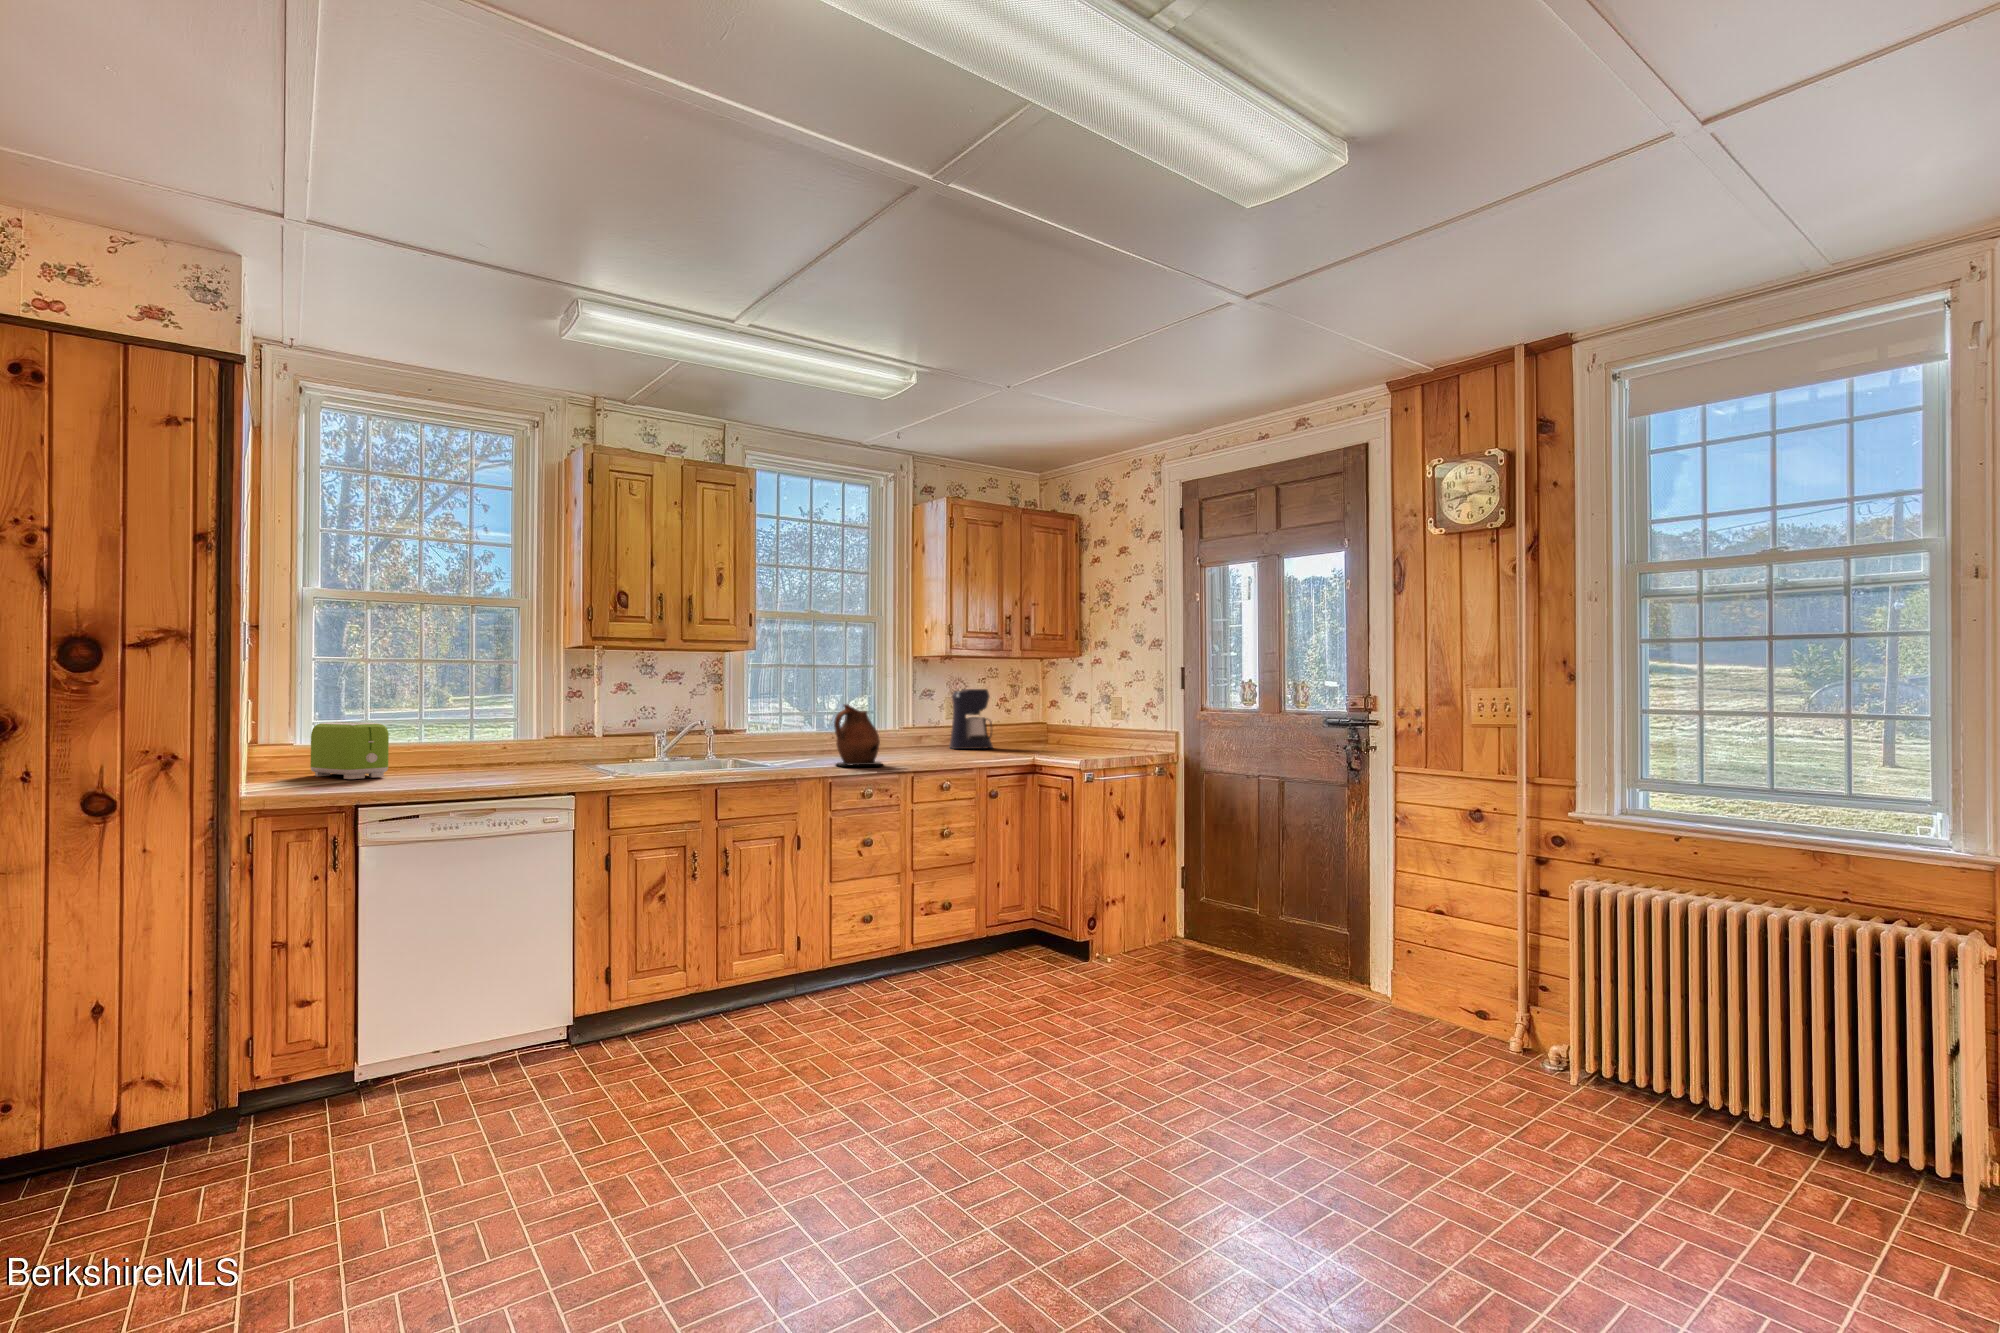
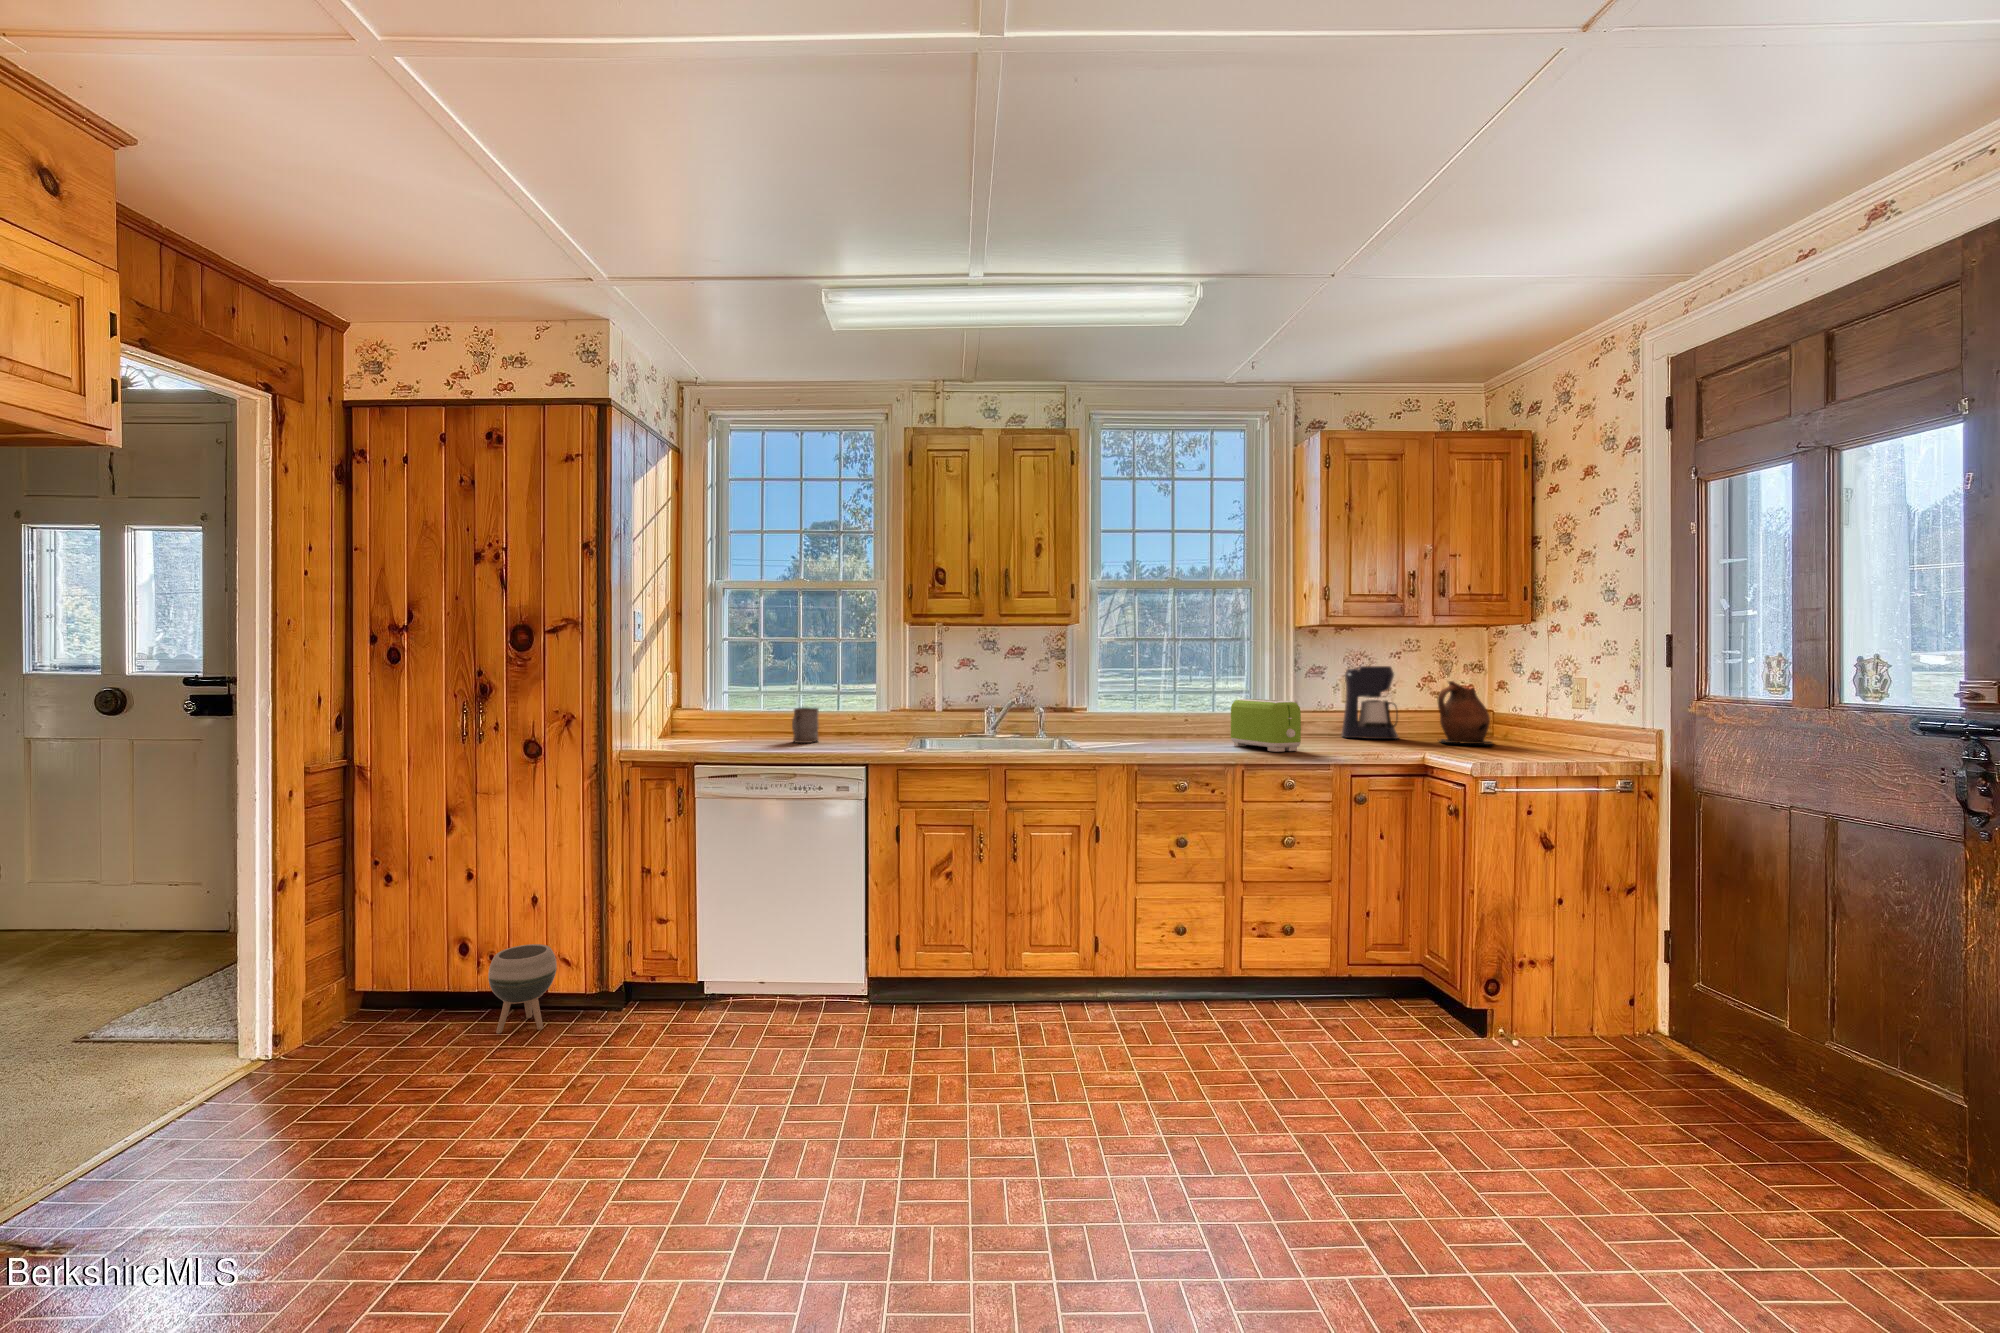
ceramic pitcher: present [834,704,882,766] -> present [1438,681,1492,745]
toaster: present [310,722,389,779] -> present [1231,699,1301,752]
mug: none [440,737,474,778] -> present [792,707,819,743]
planter: none [55,1064,166,1196] -> present [488,944,557,1034]

